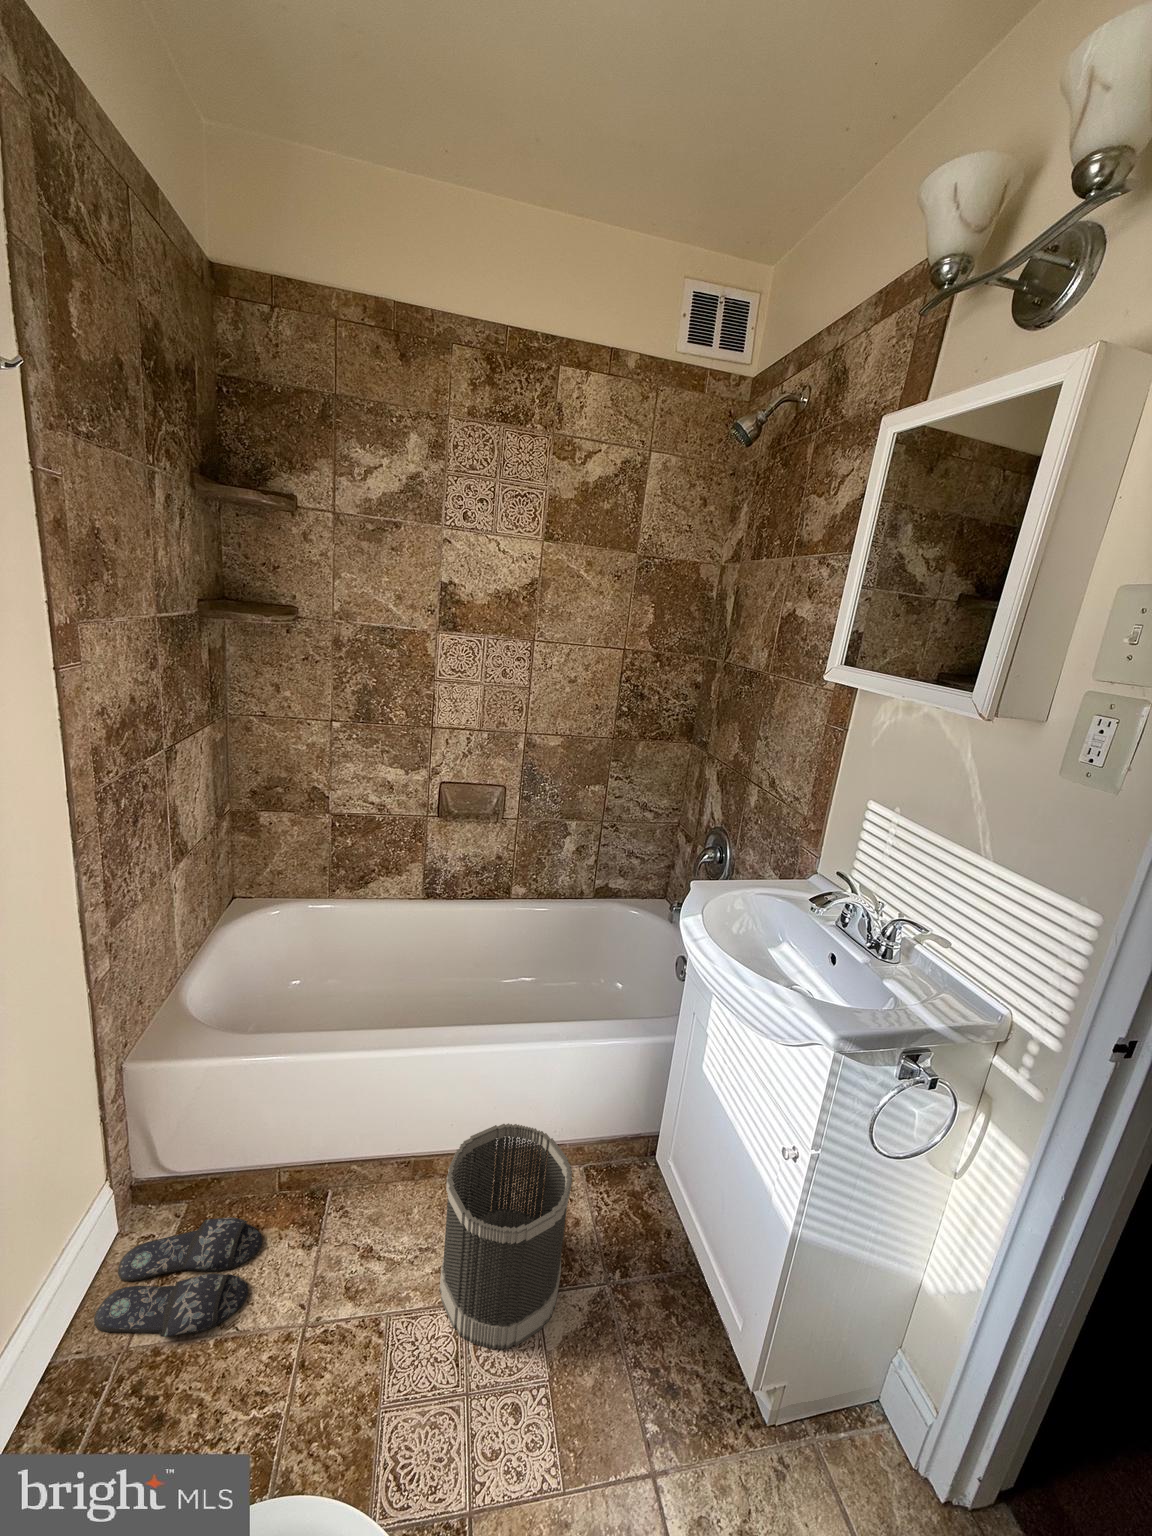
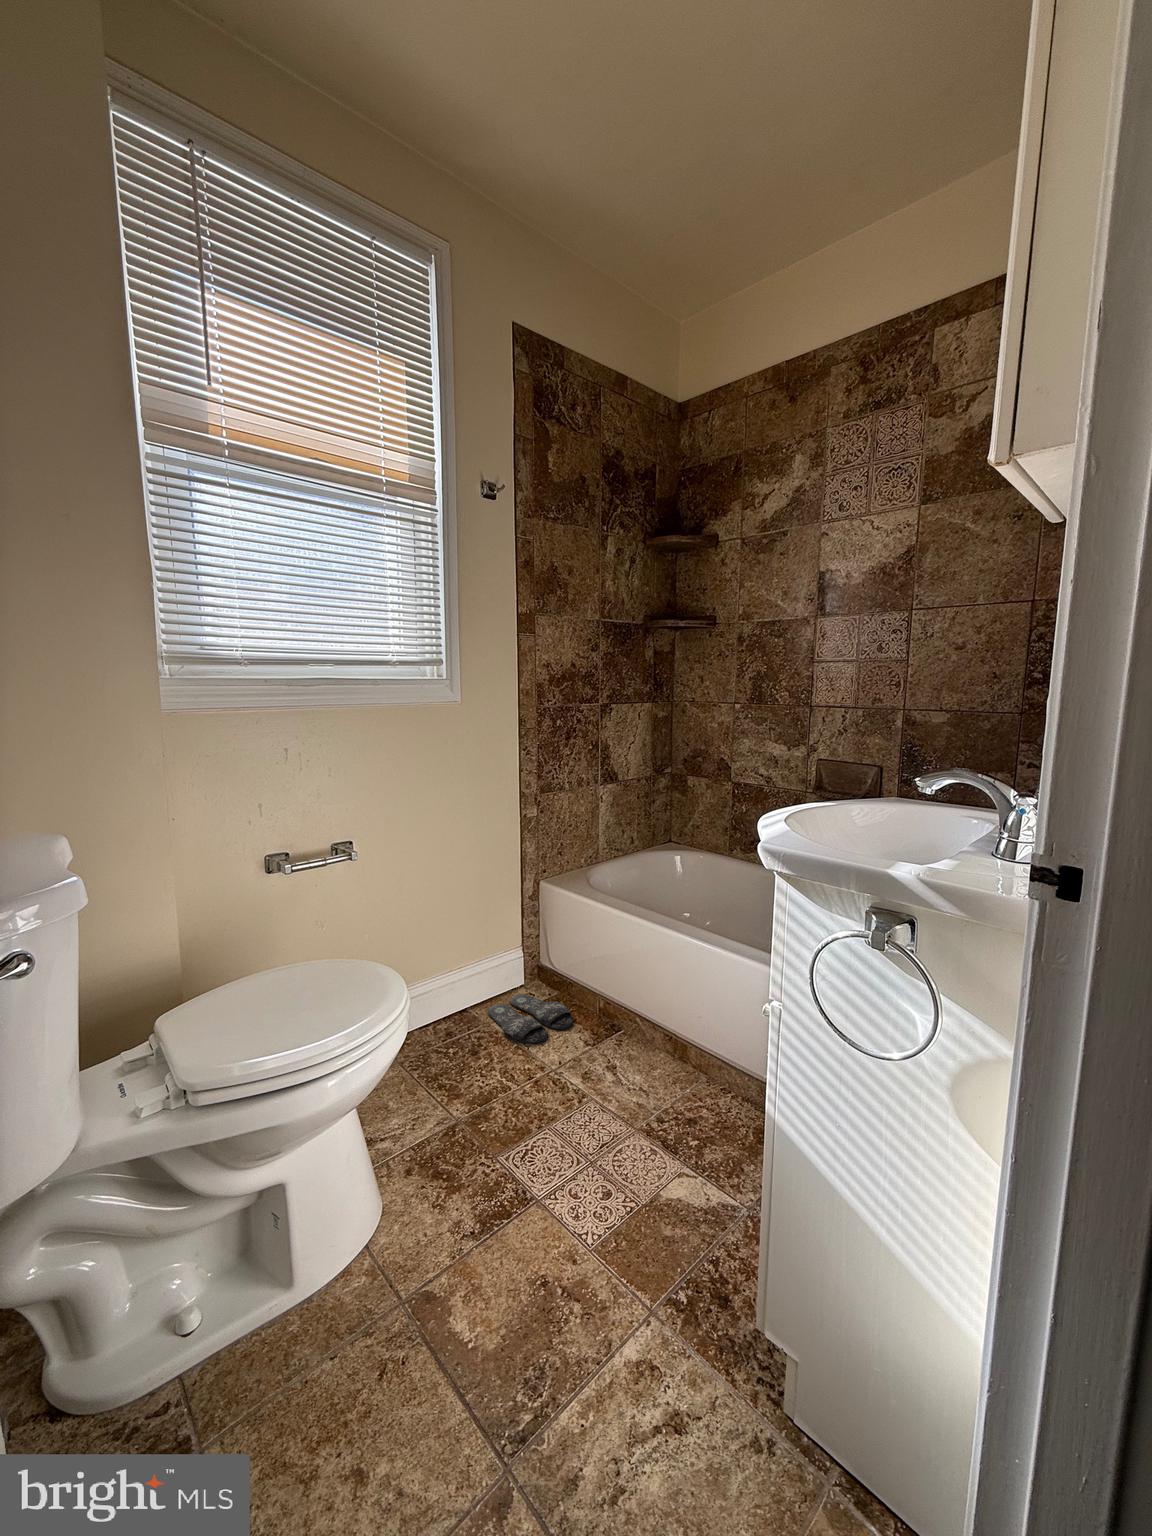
wastebasket: present [440,1123,572,1350] -> none [617,998,728,1182]

